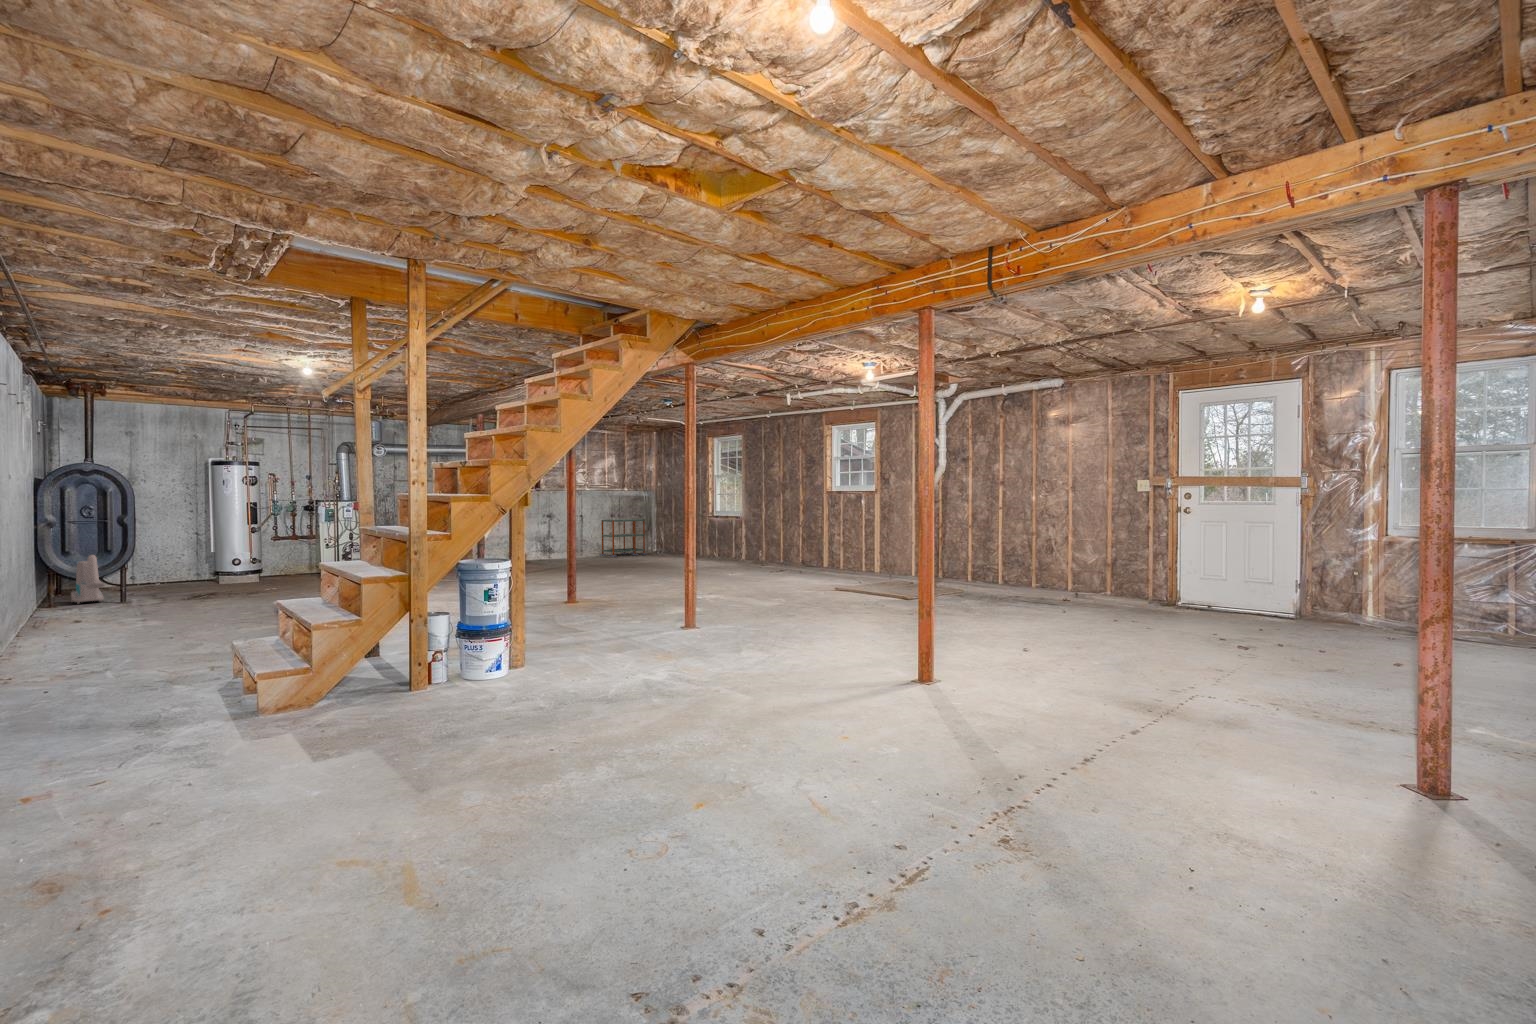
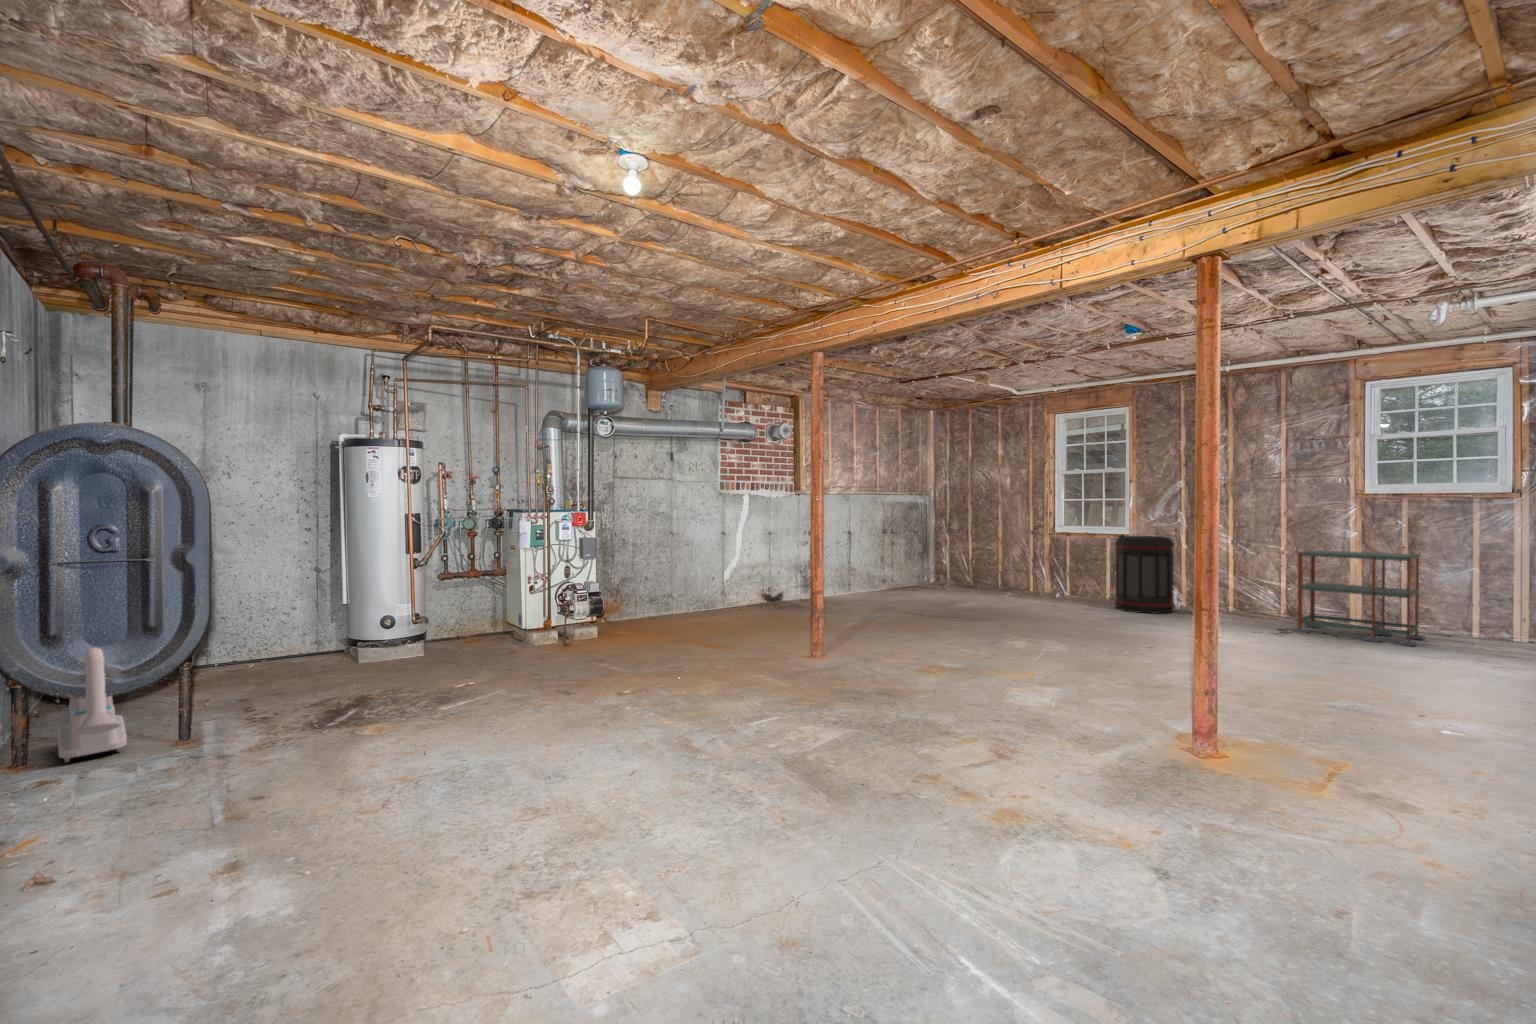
trash can: none [721,518,752,565] -> present [1115,535,1175,614]
shelving unit: present [600,519,647,557] -> present [1292,550,1424,646]

